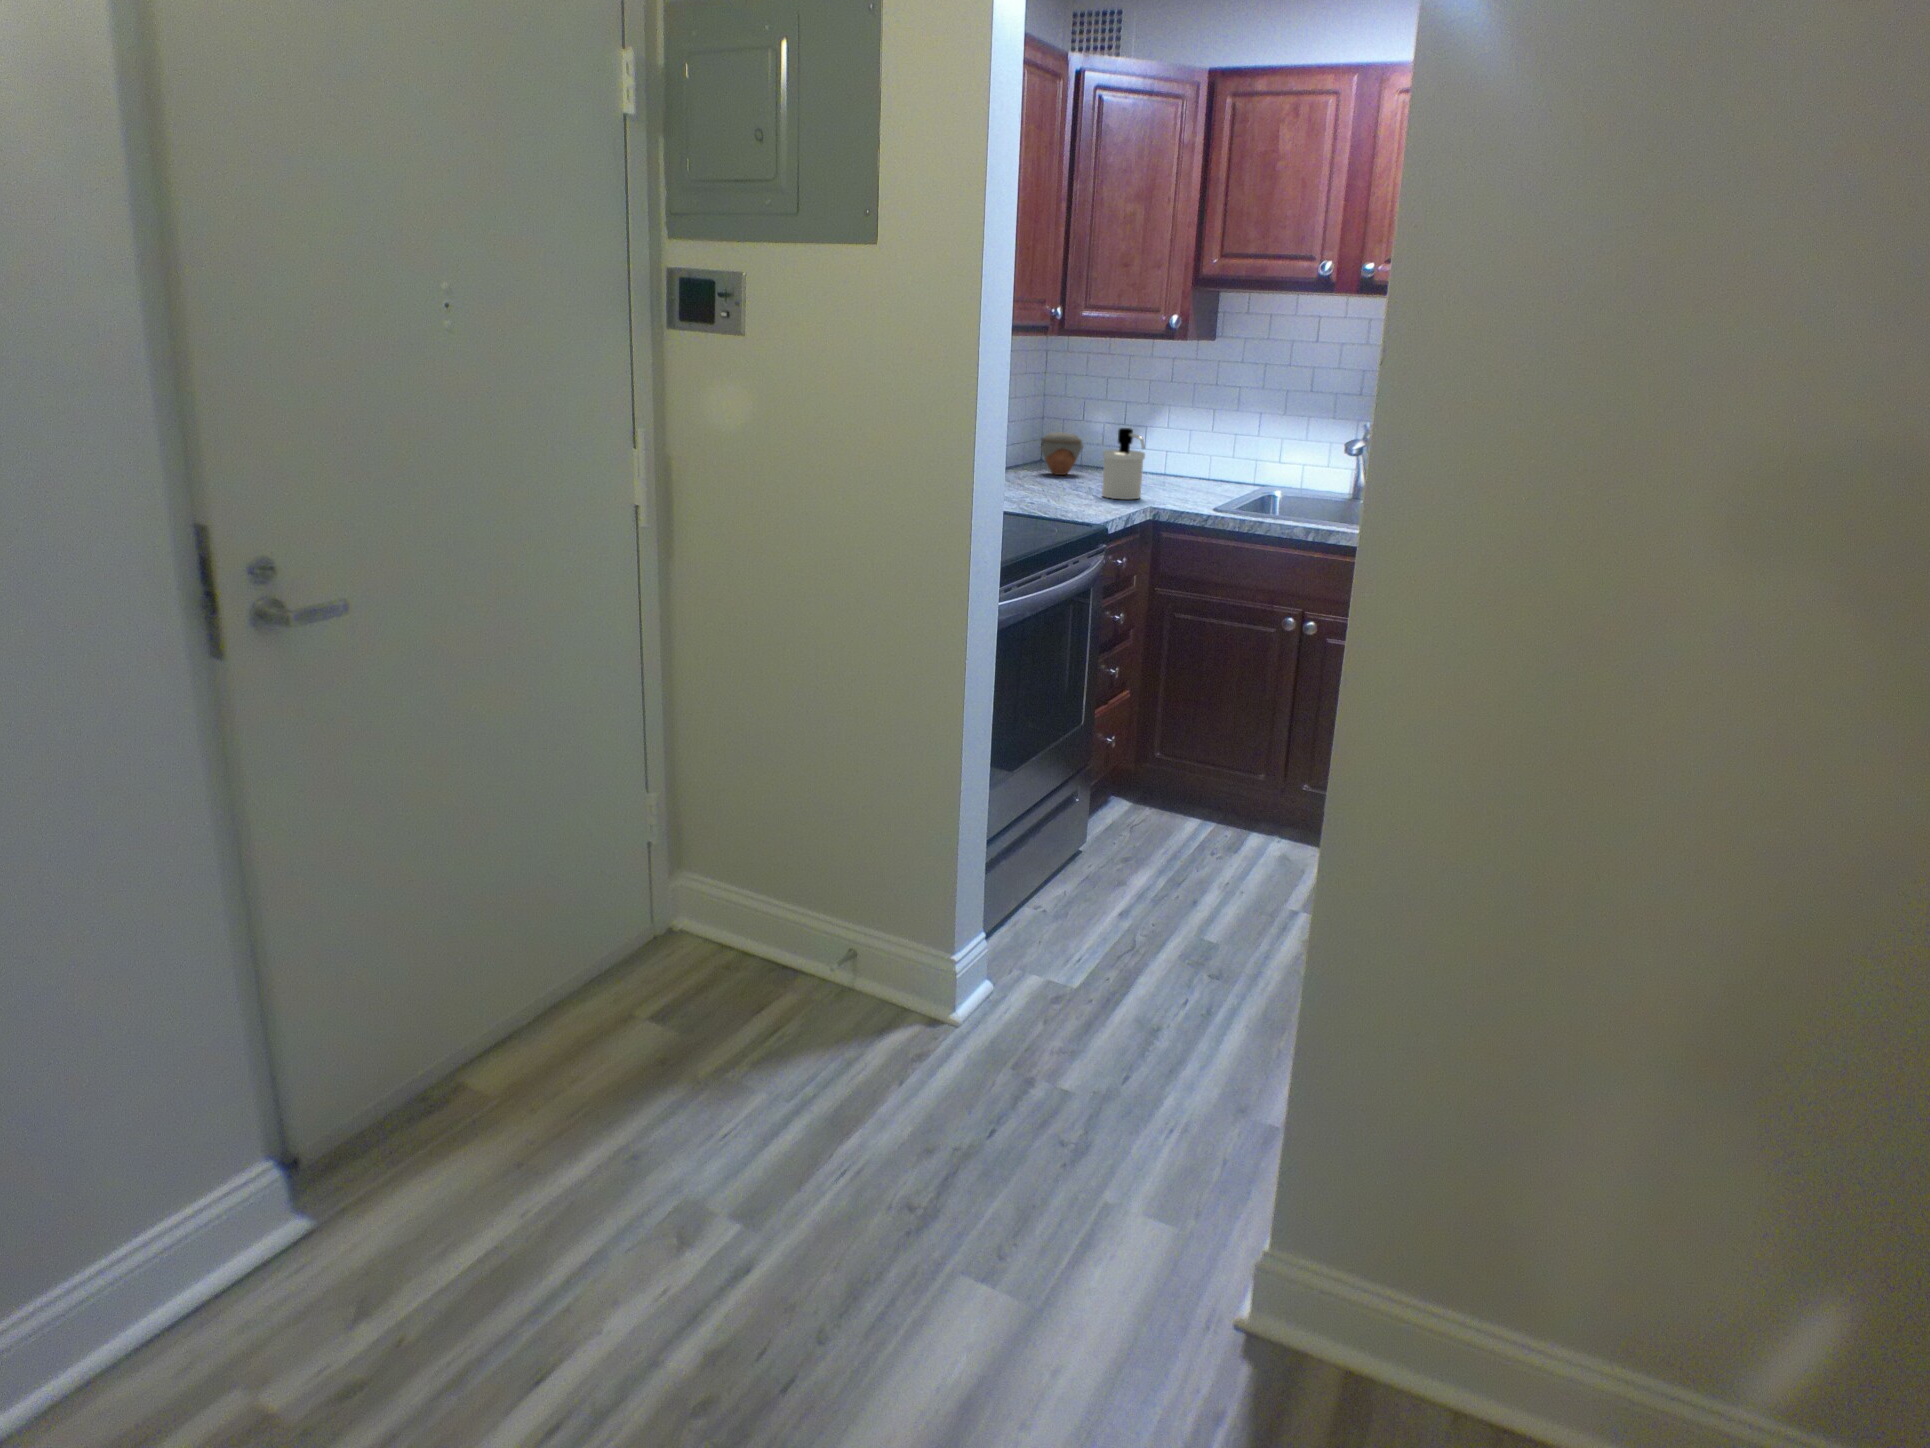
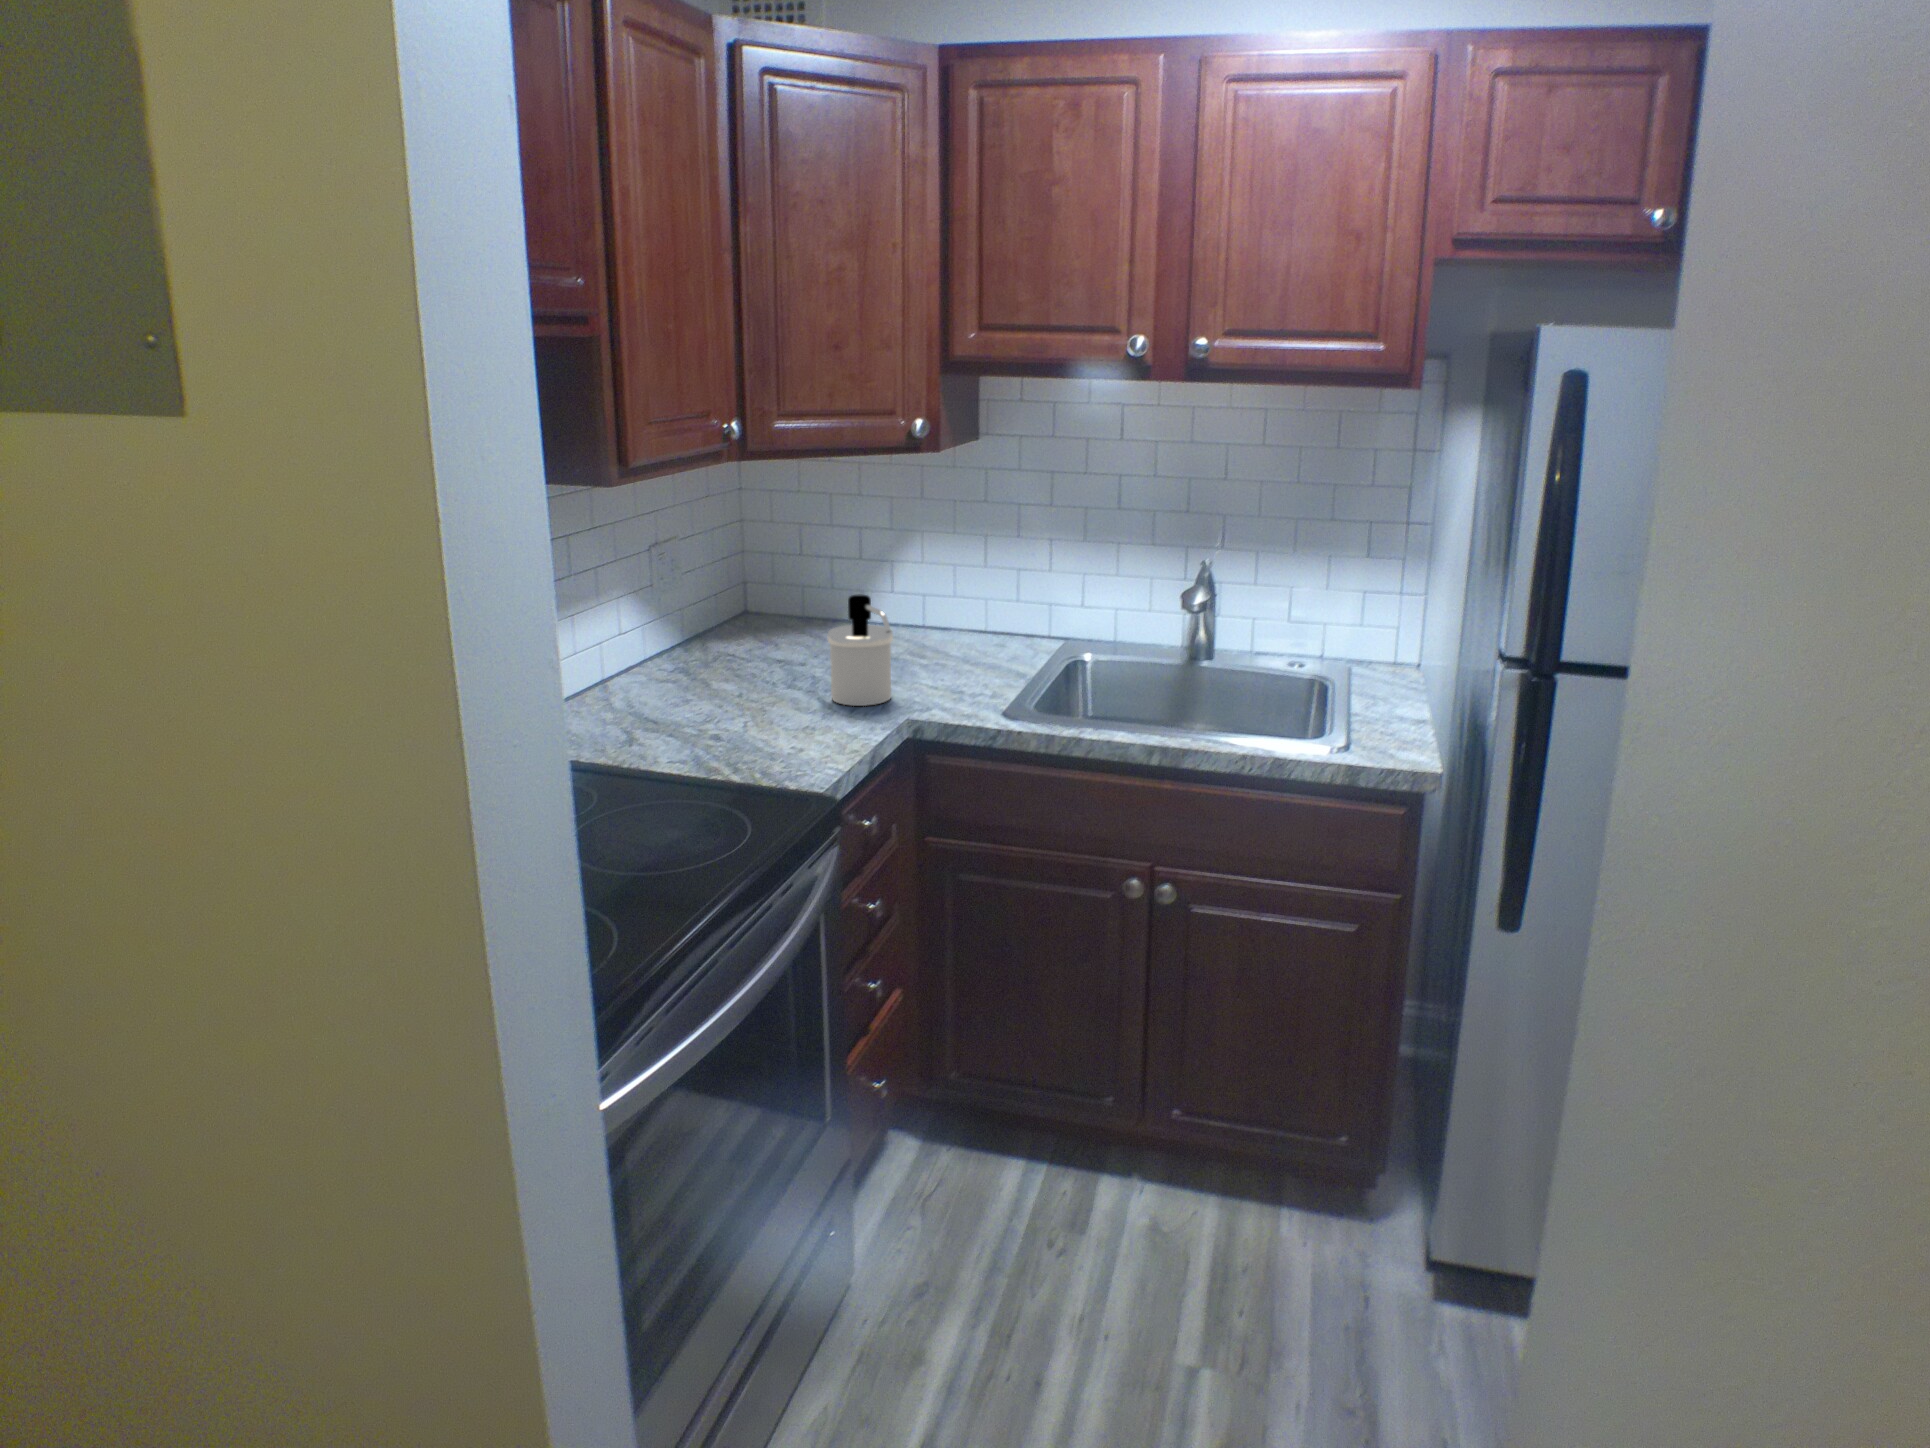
jar: present [1040,432,1083,475] -> none [738,583,805,648]

